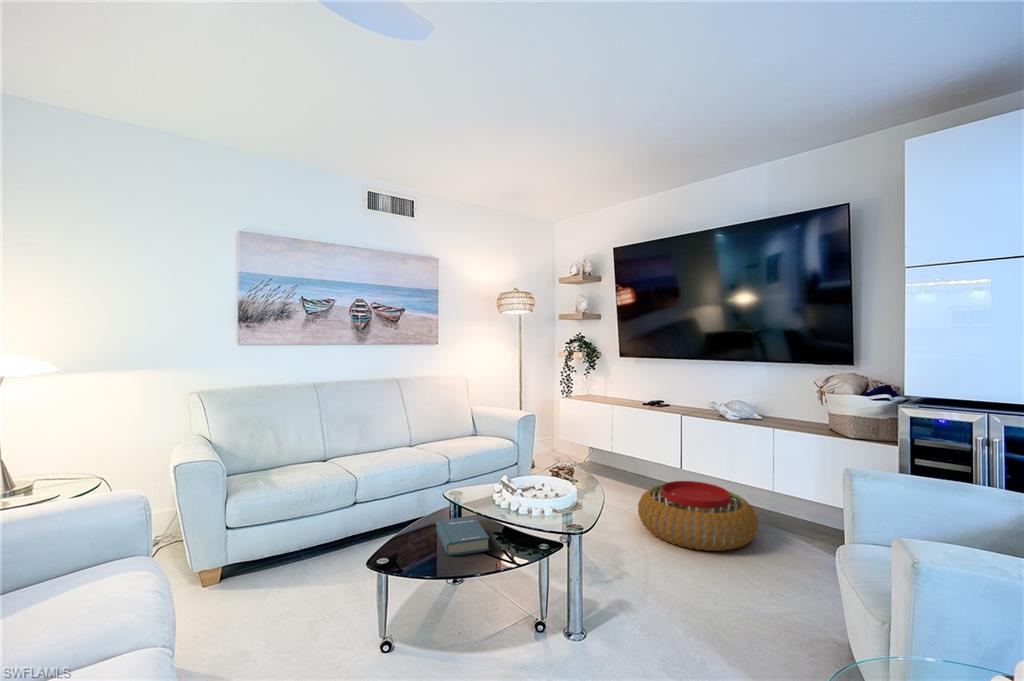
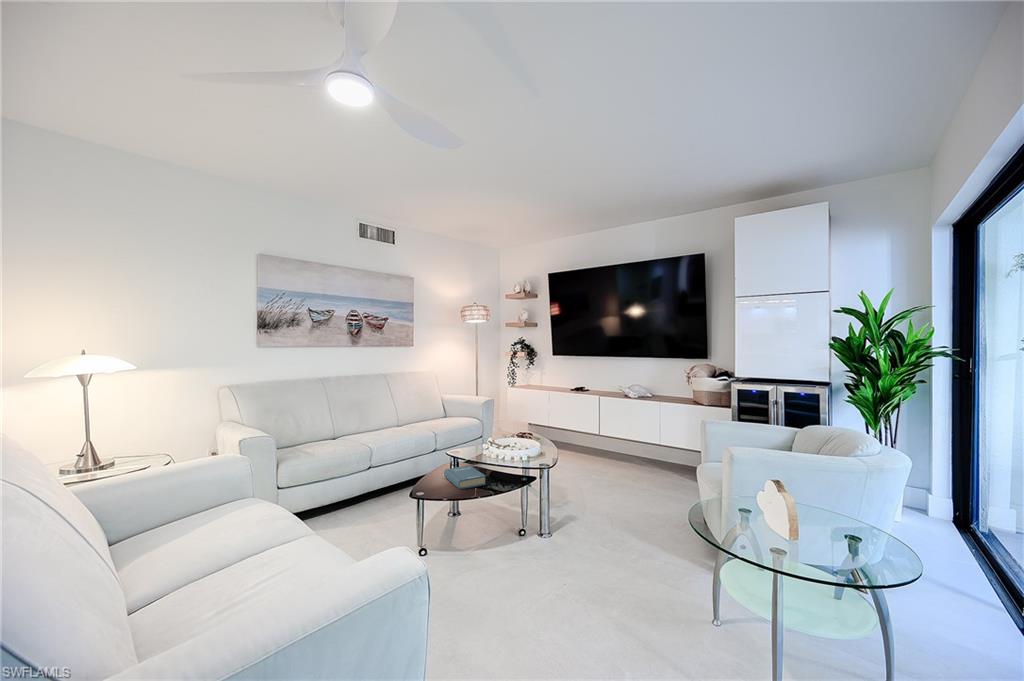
pouf: present [638,481,758,551] -> none [571,441,650,485]

